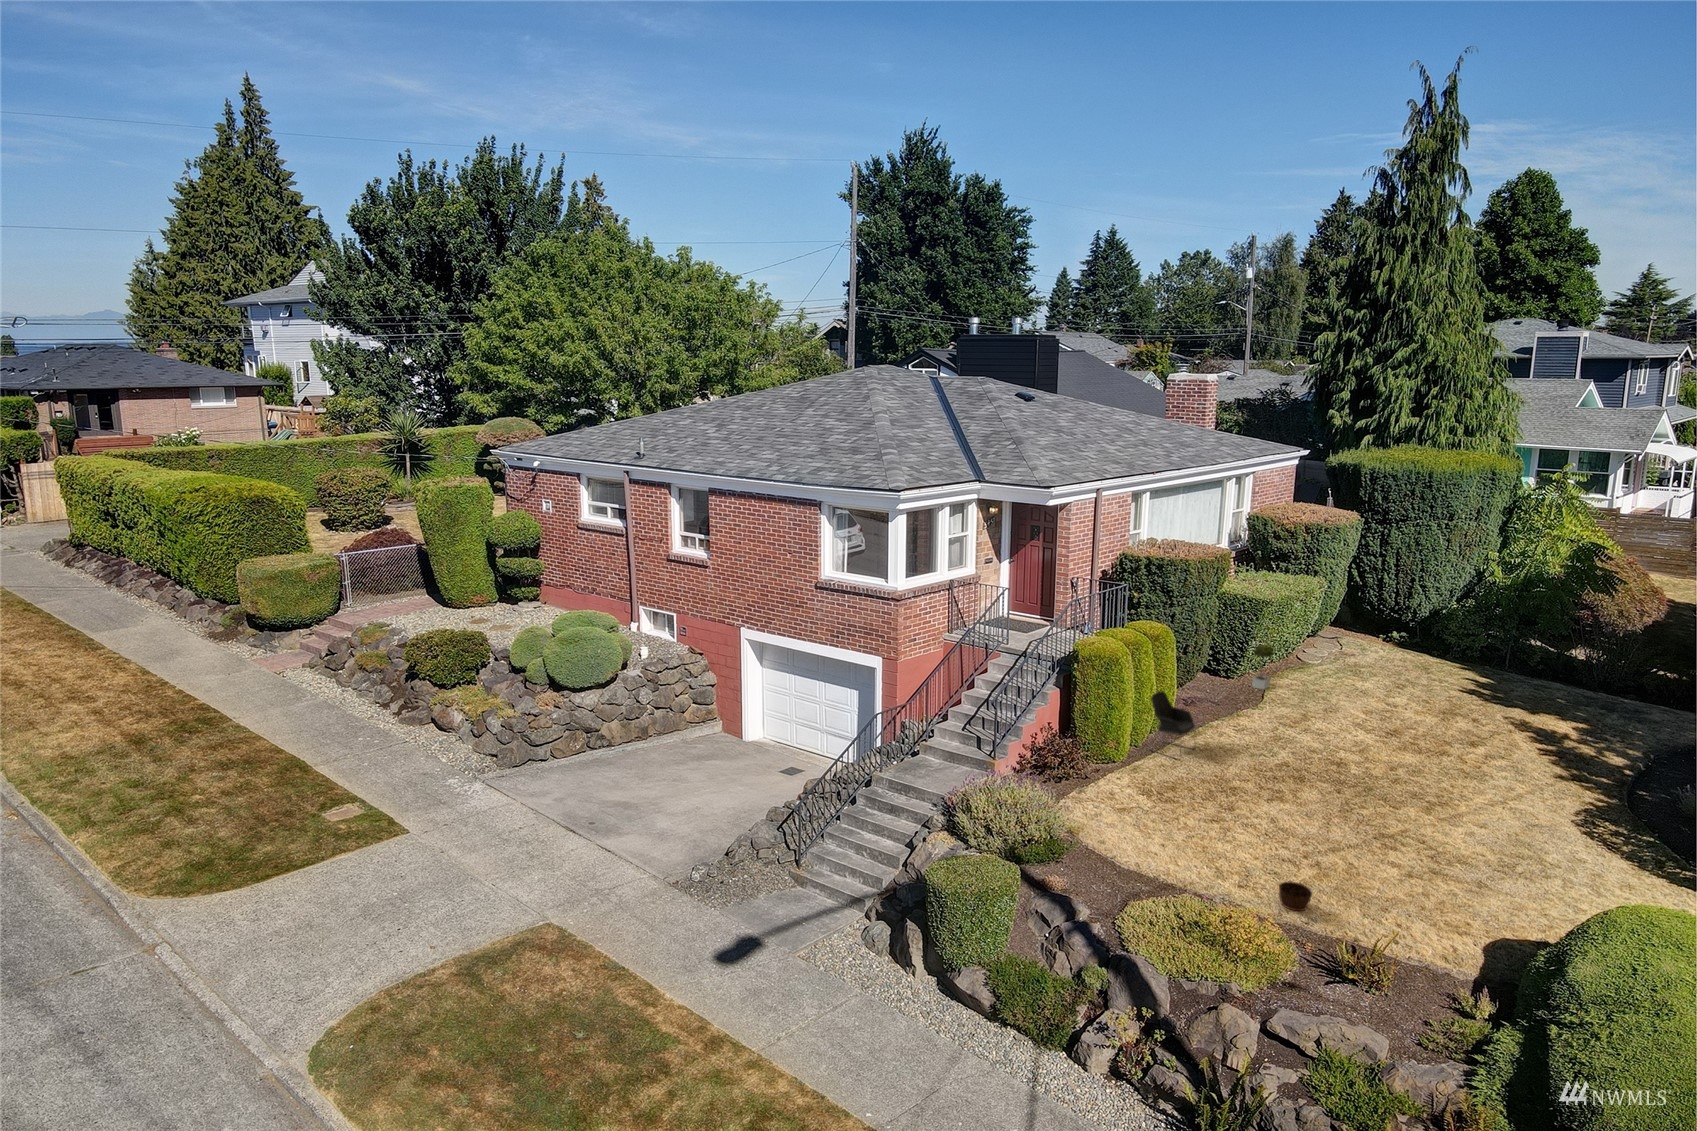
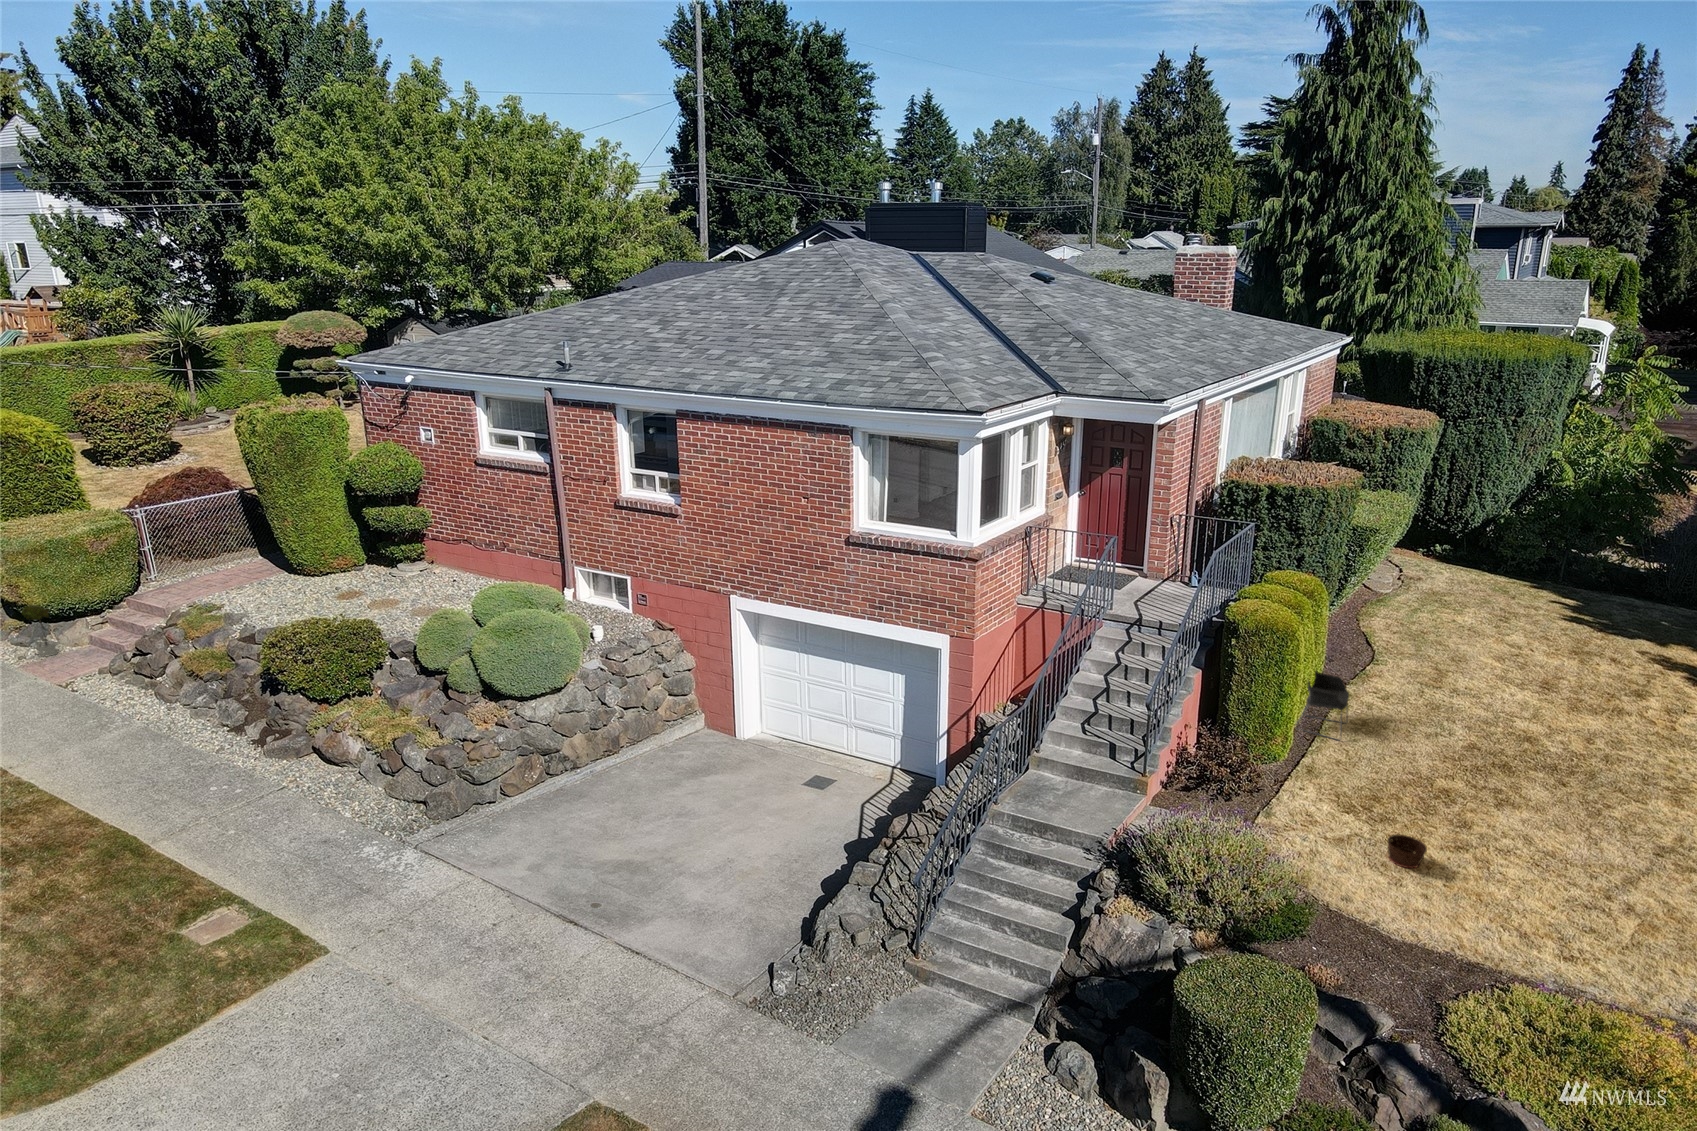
potted tree: present [1252,645,1274,690] -> present [22,605,59,657]
basket: present [1279,882,1312,911] -> present [1388,835,1427,868]

